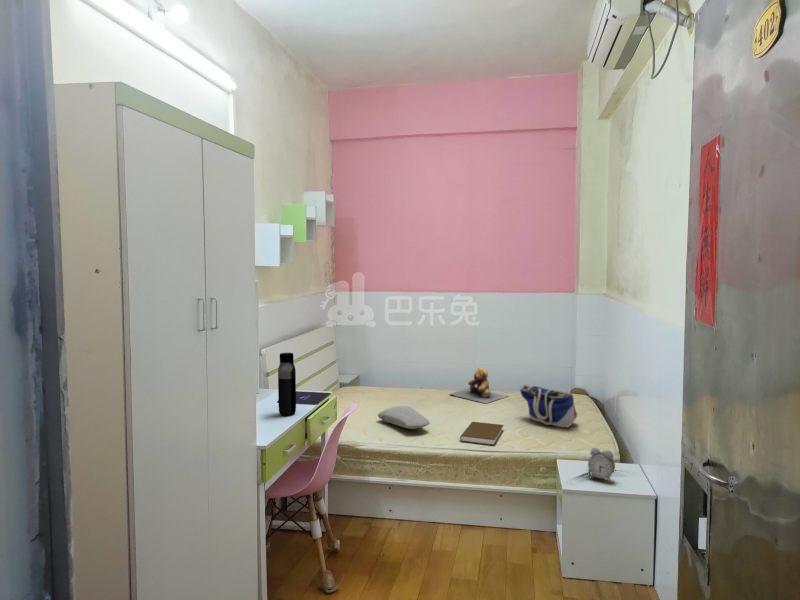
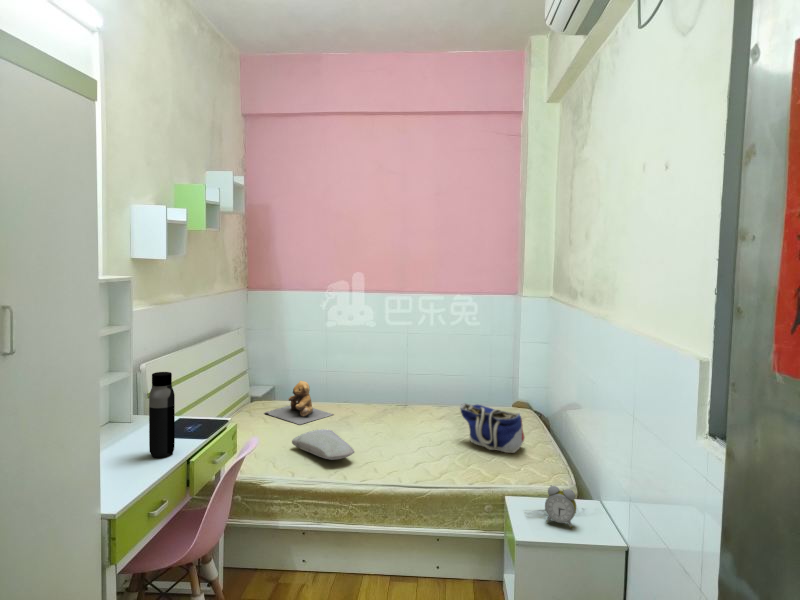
teddy bear: present [452,367,507,403] -> present [265,381,333,425]
book: present [460,422,504,446] -> none [391,448,442,480]

